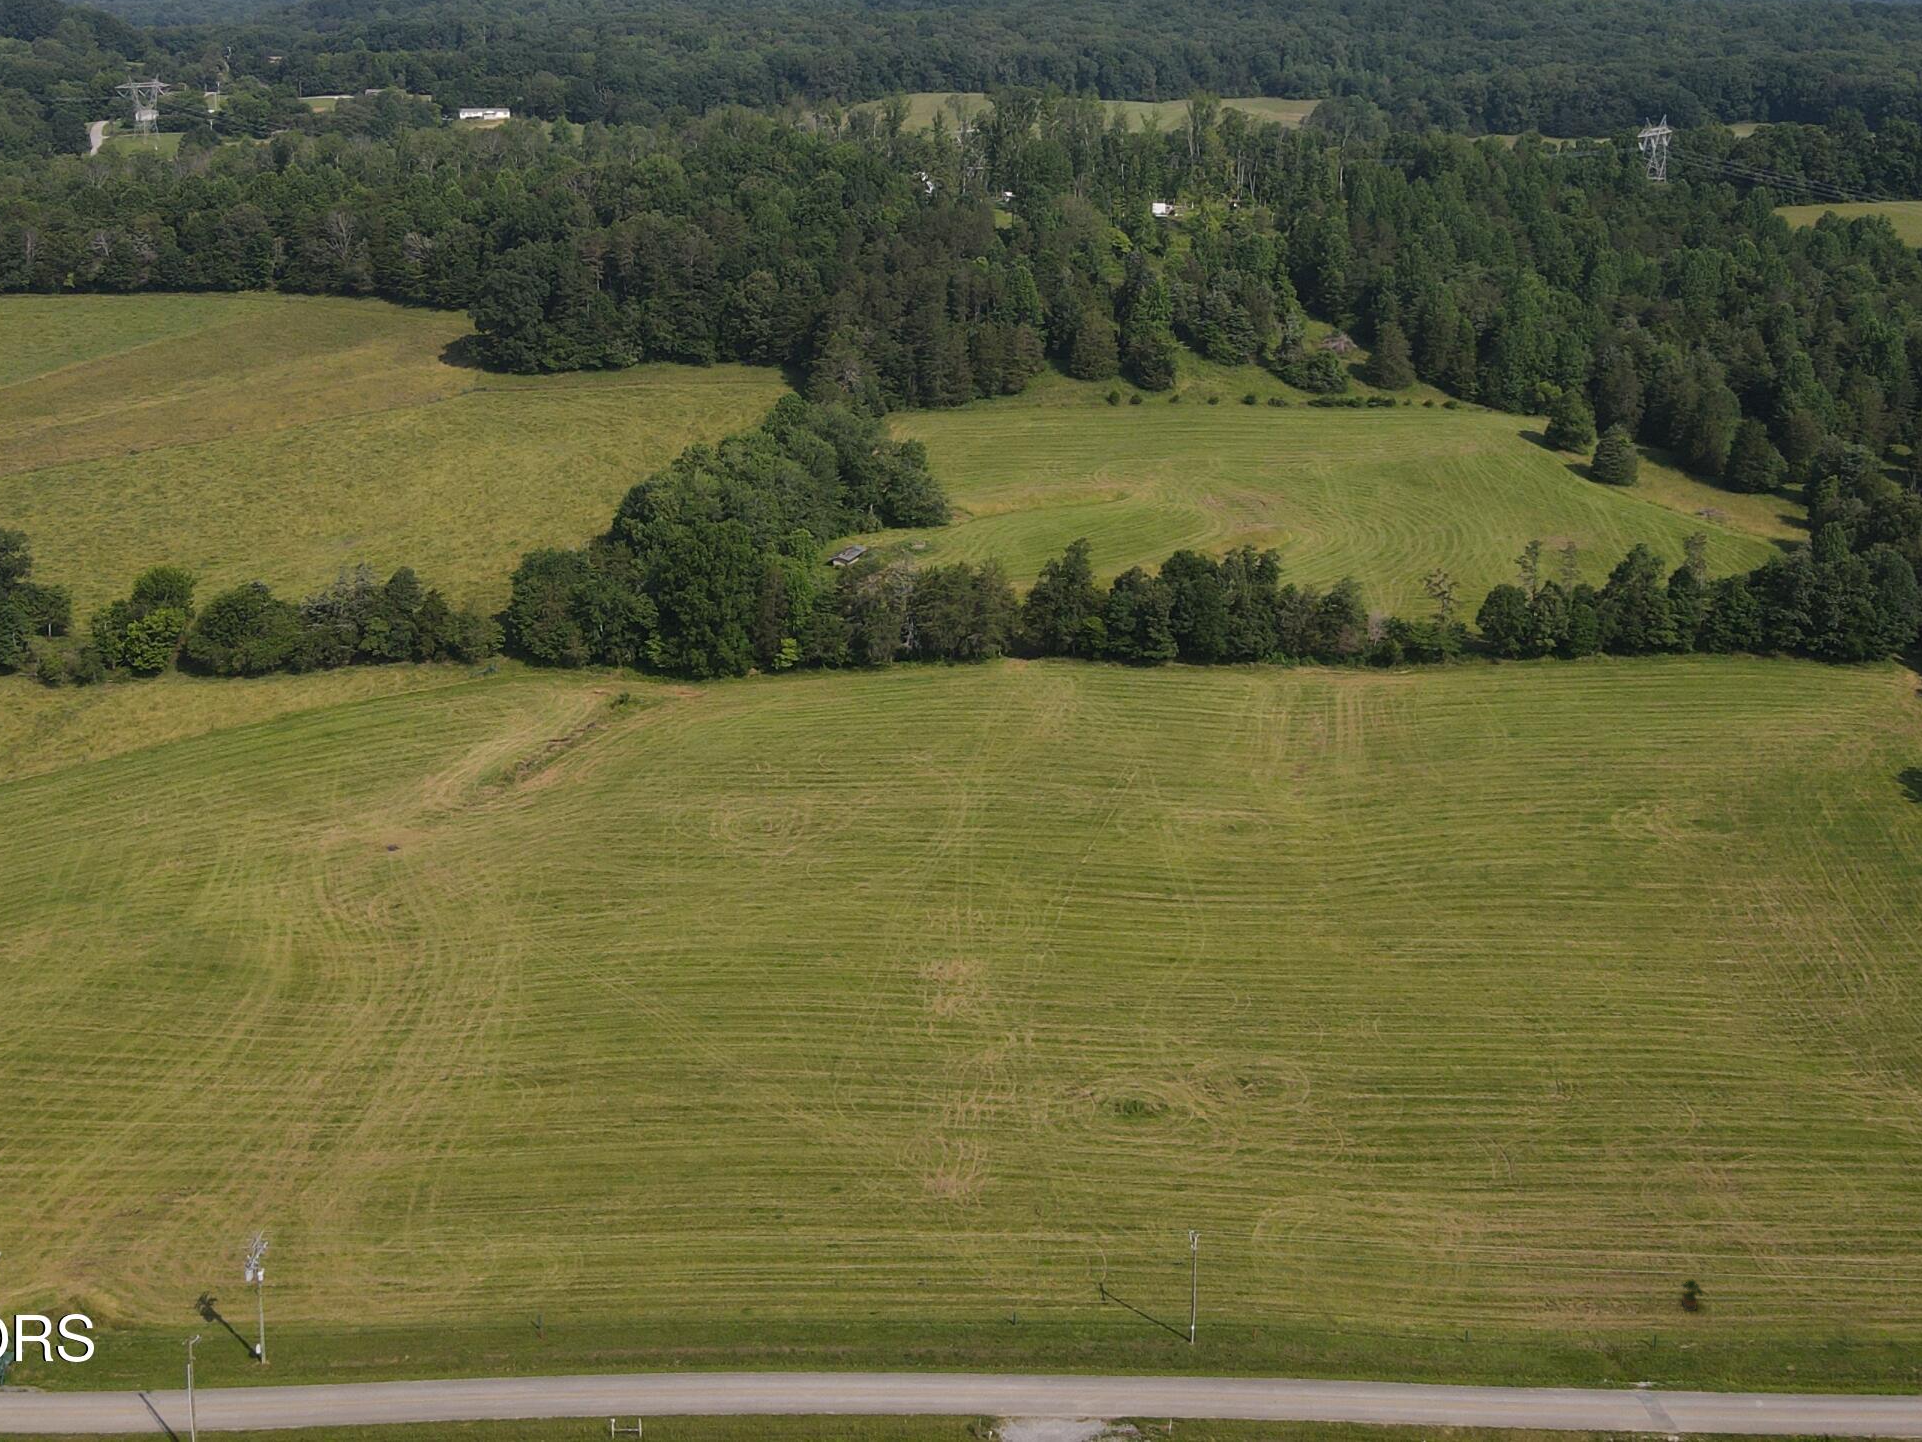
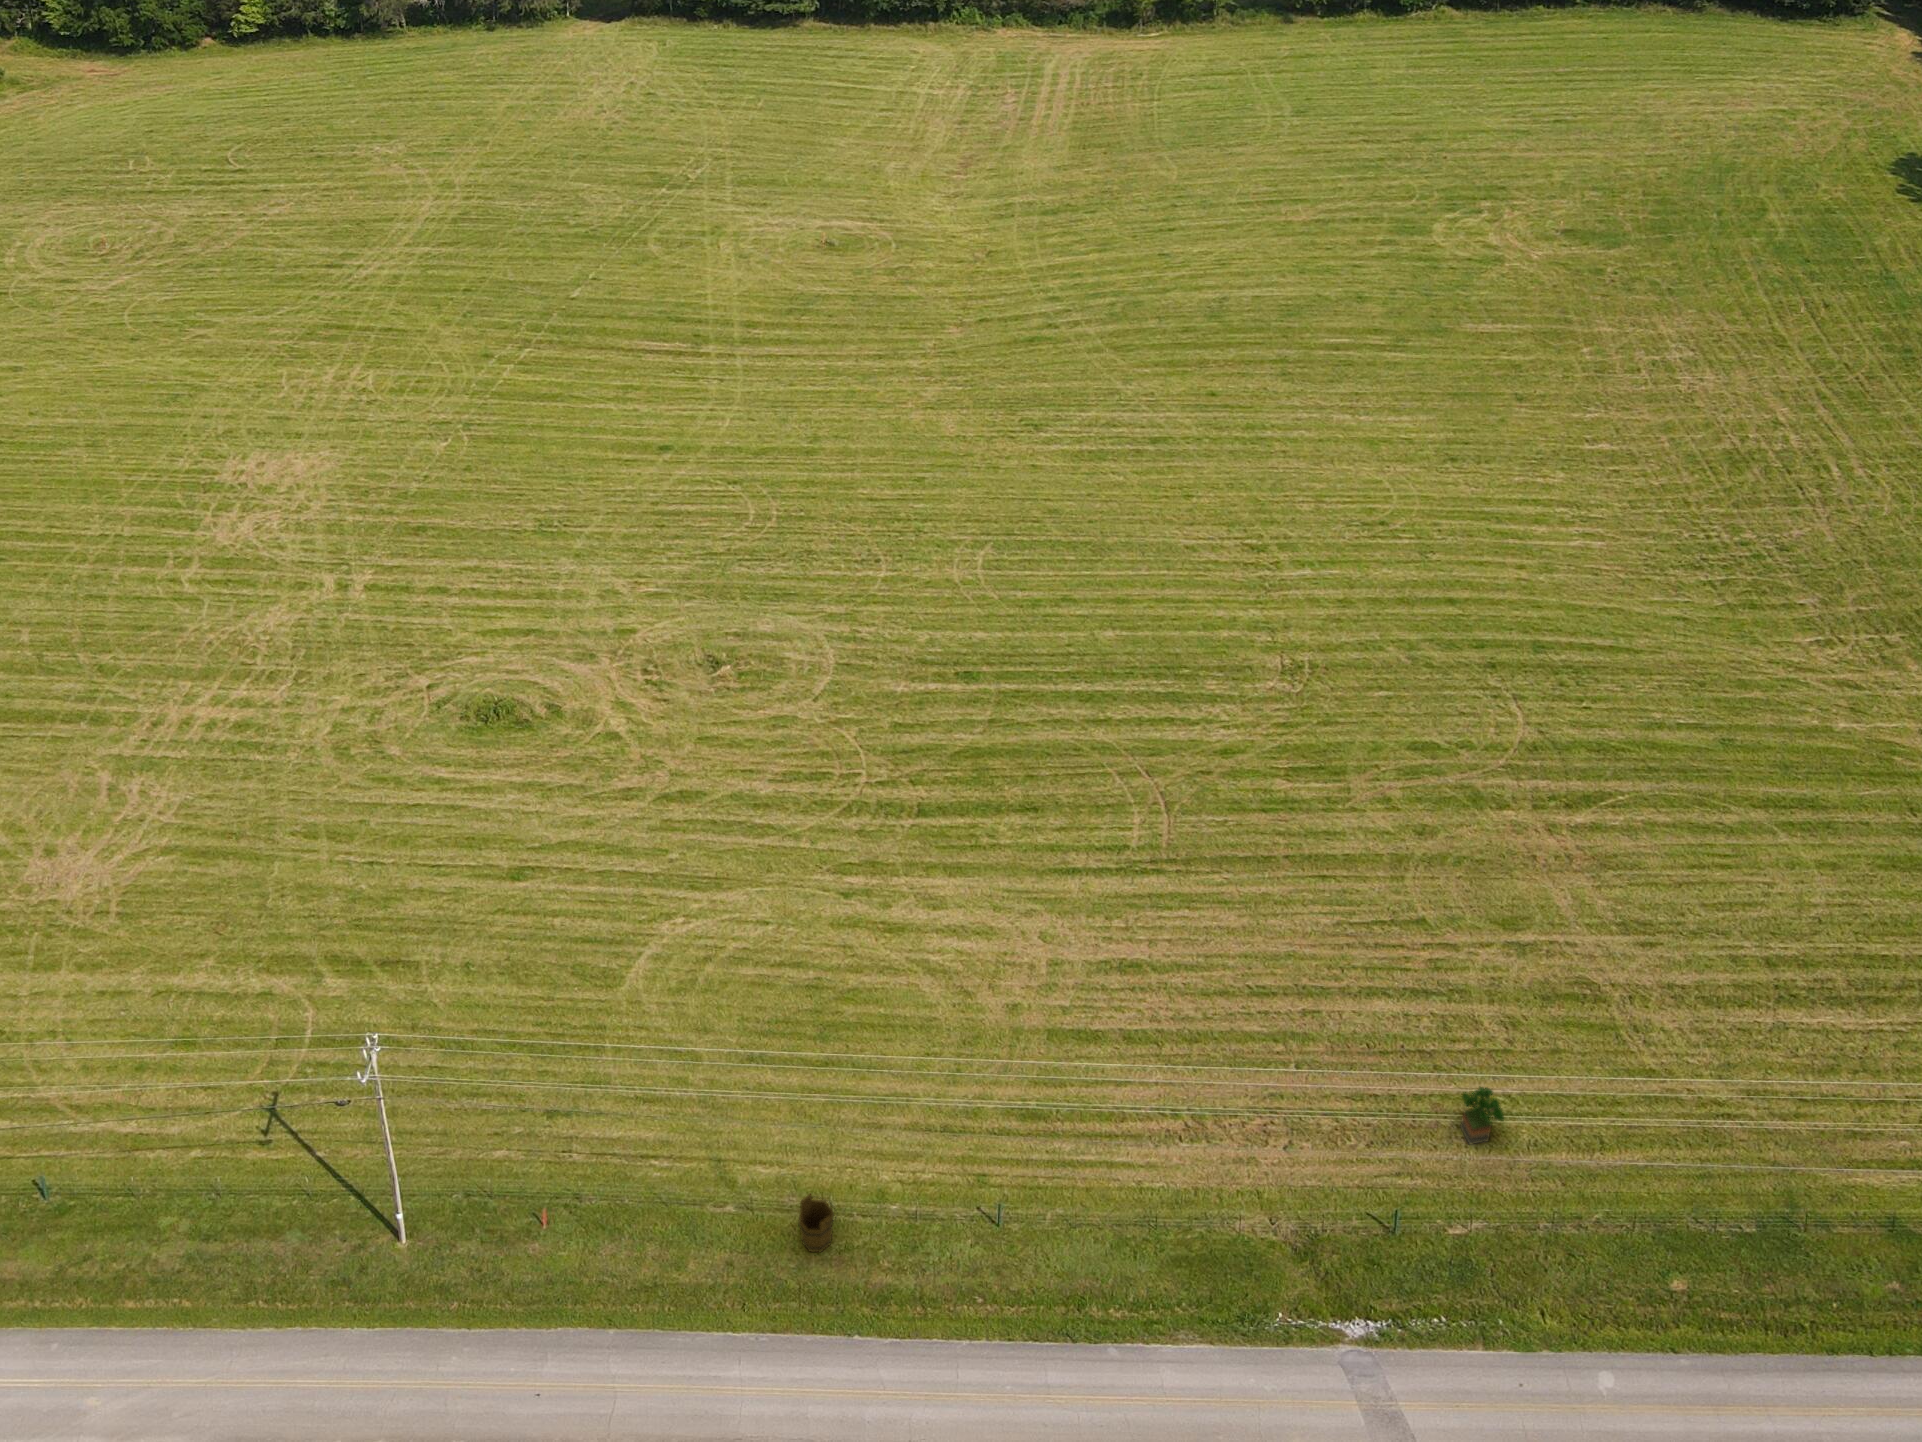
bucket: none [1376,1321,1395,1352] -> present [798,1194,834,1252]

